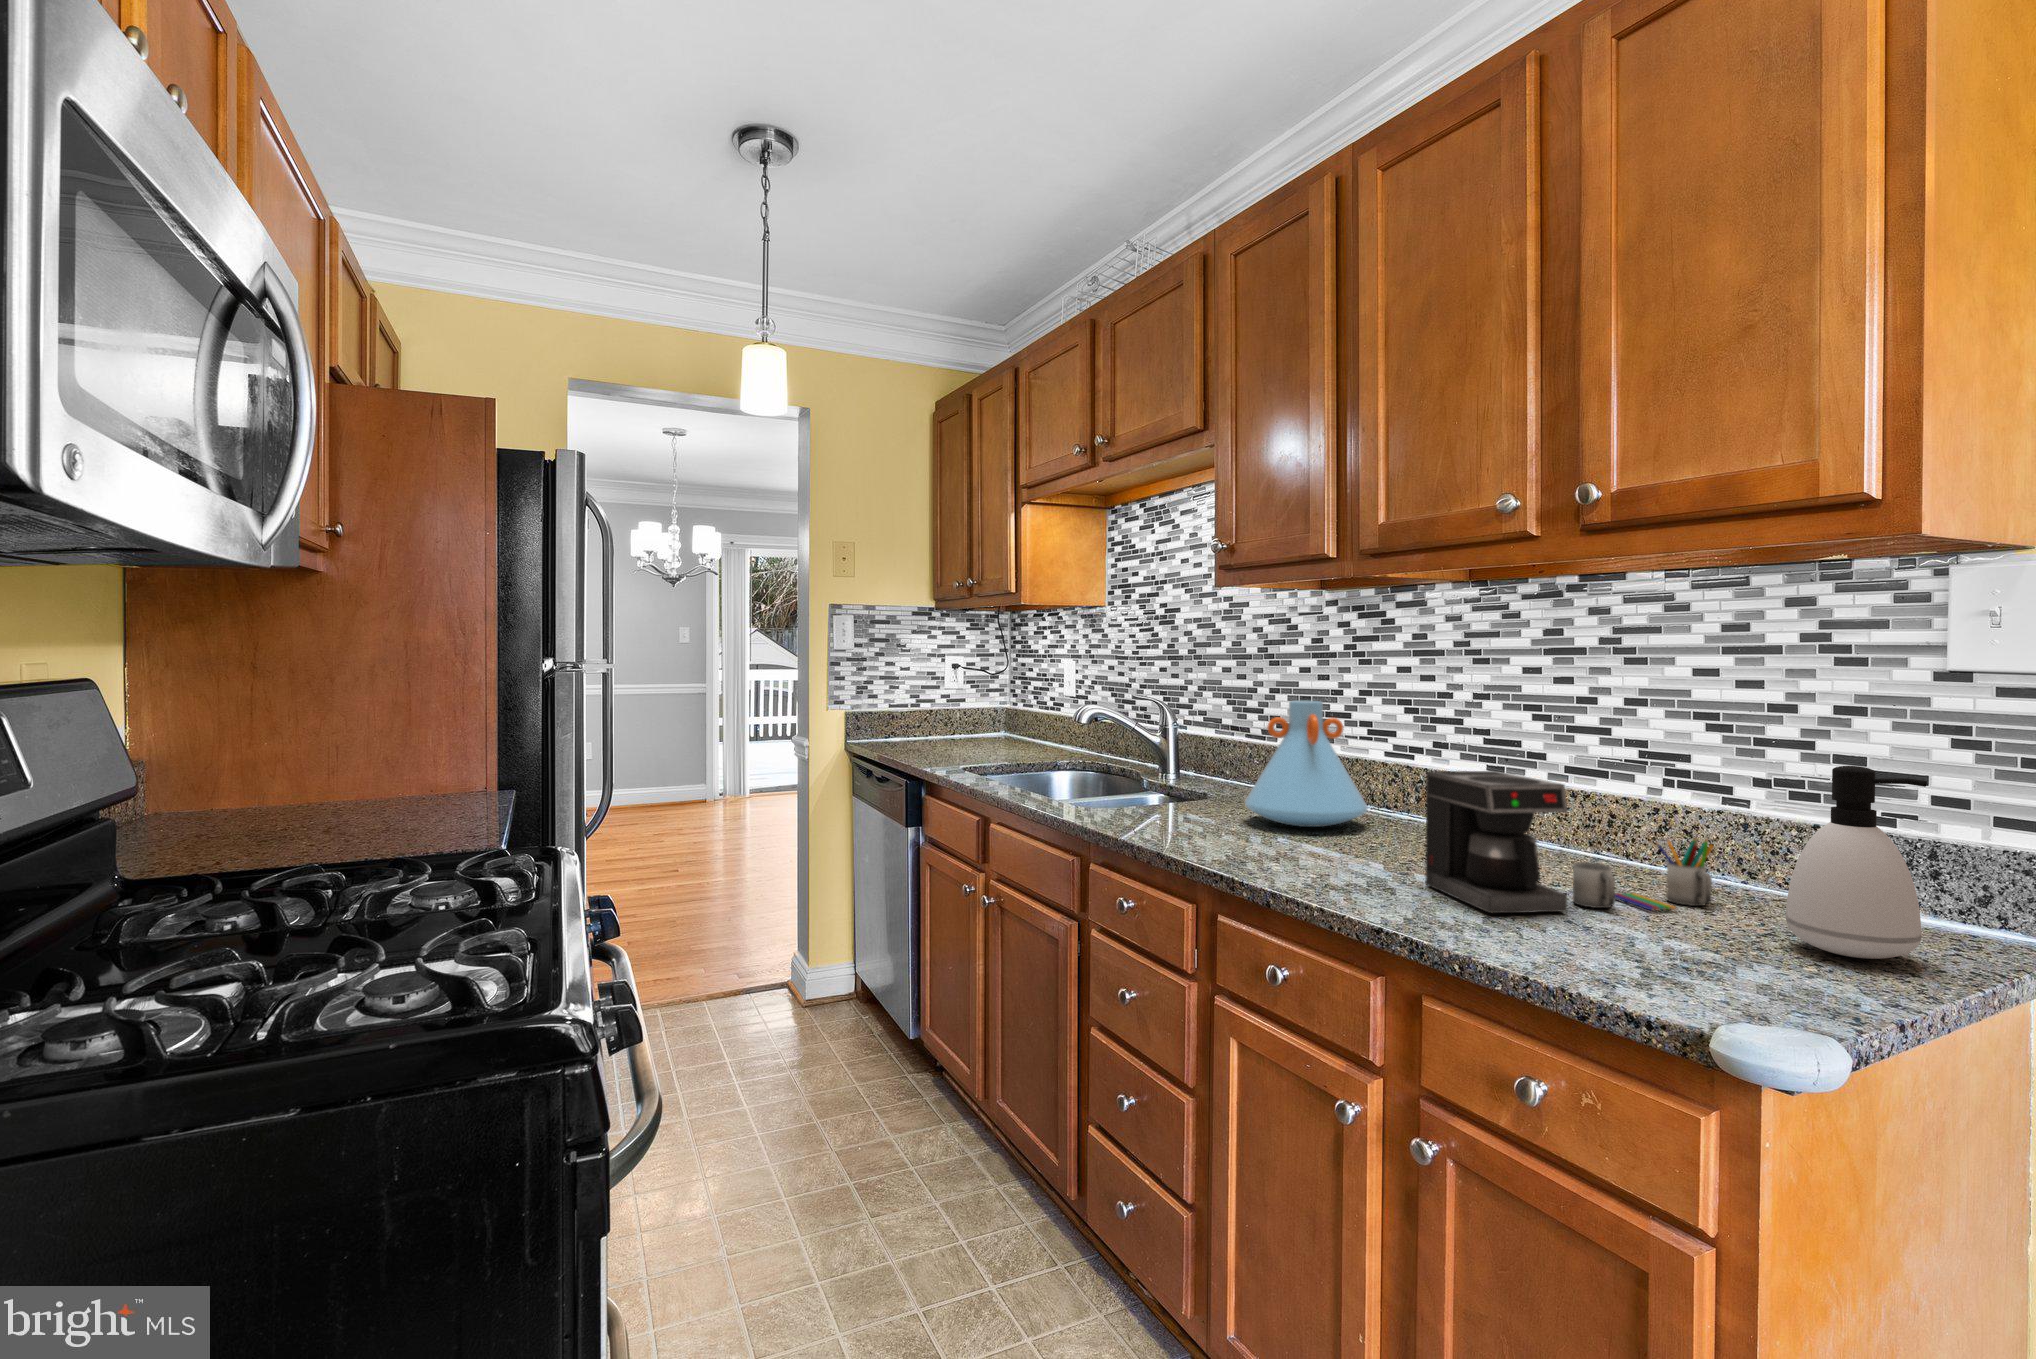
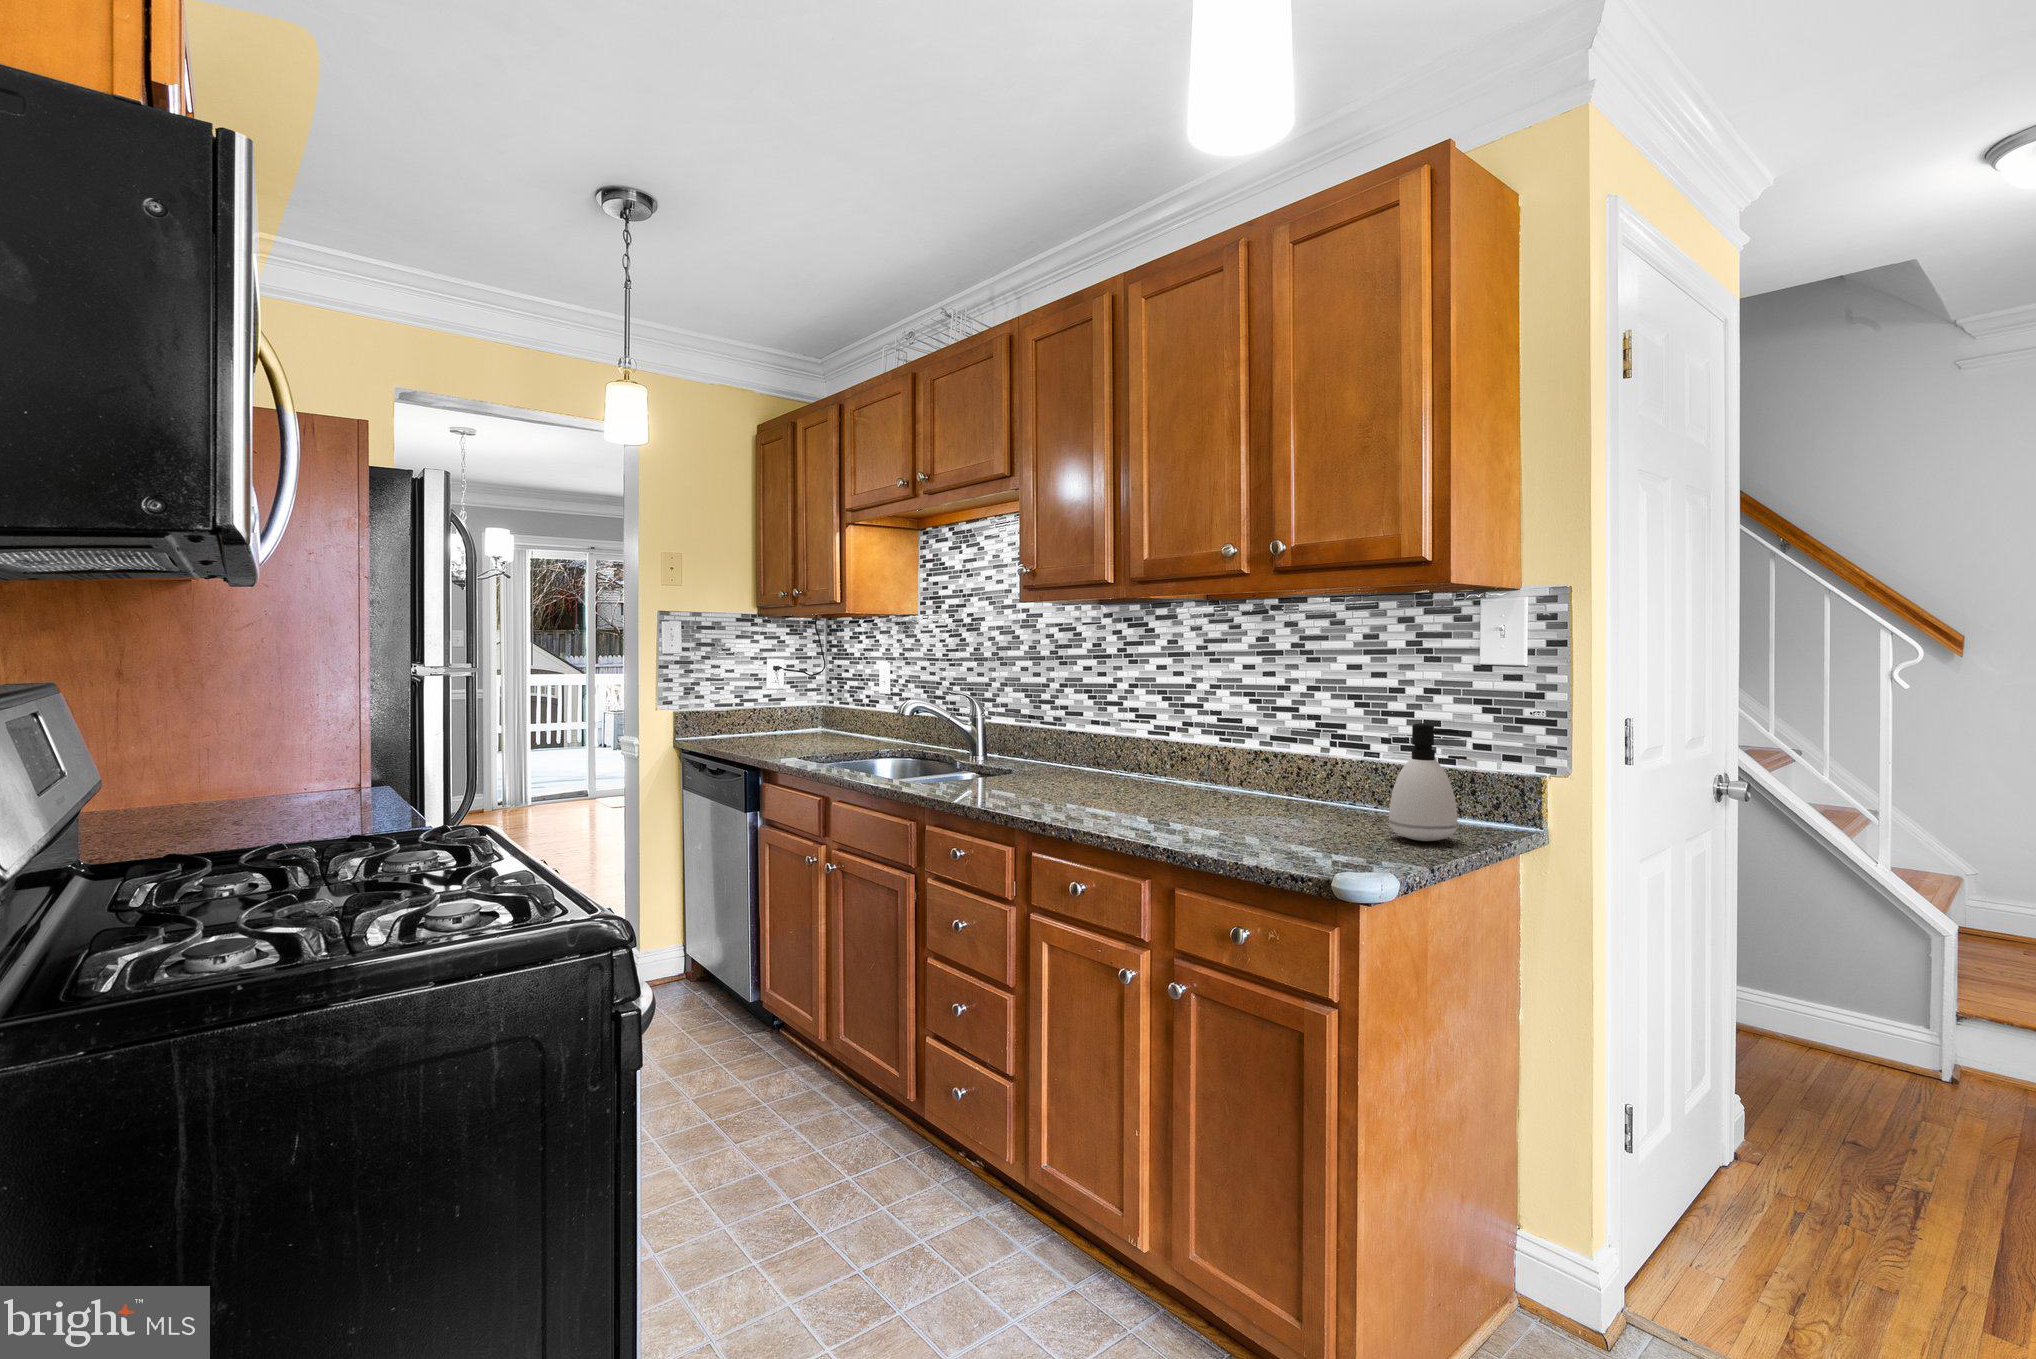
vase: present [1245,701,1368,827] -> none [1046,692,1136,788]
coffee maker: present [1425,771,1714,913] -> none [1177,737,1356,831]

